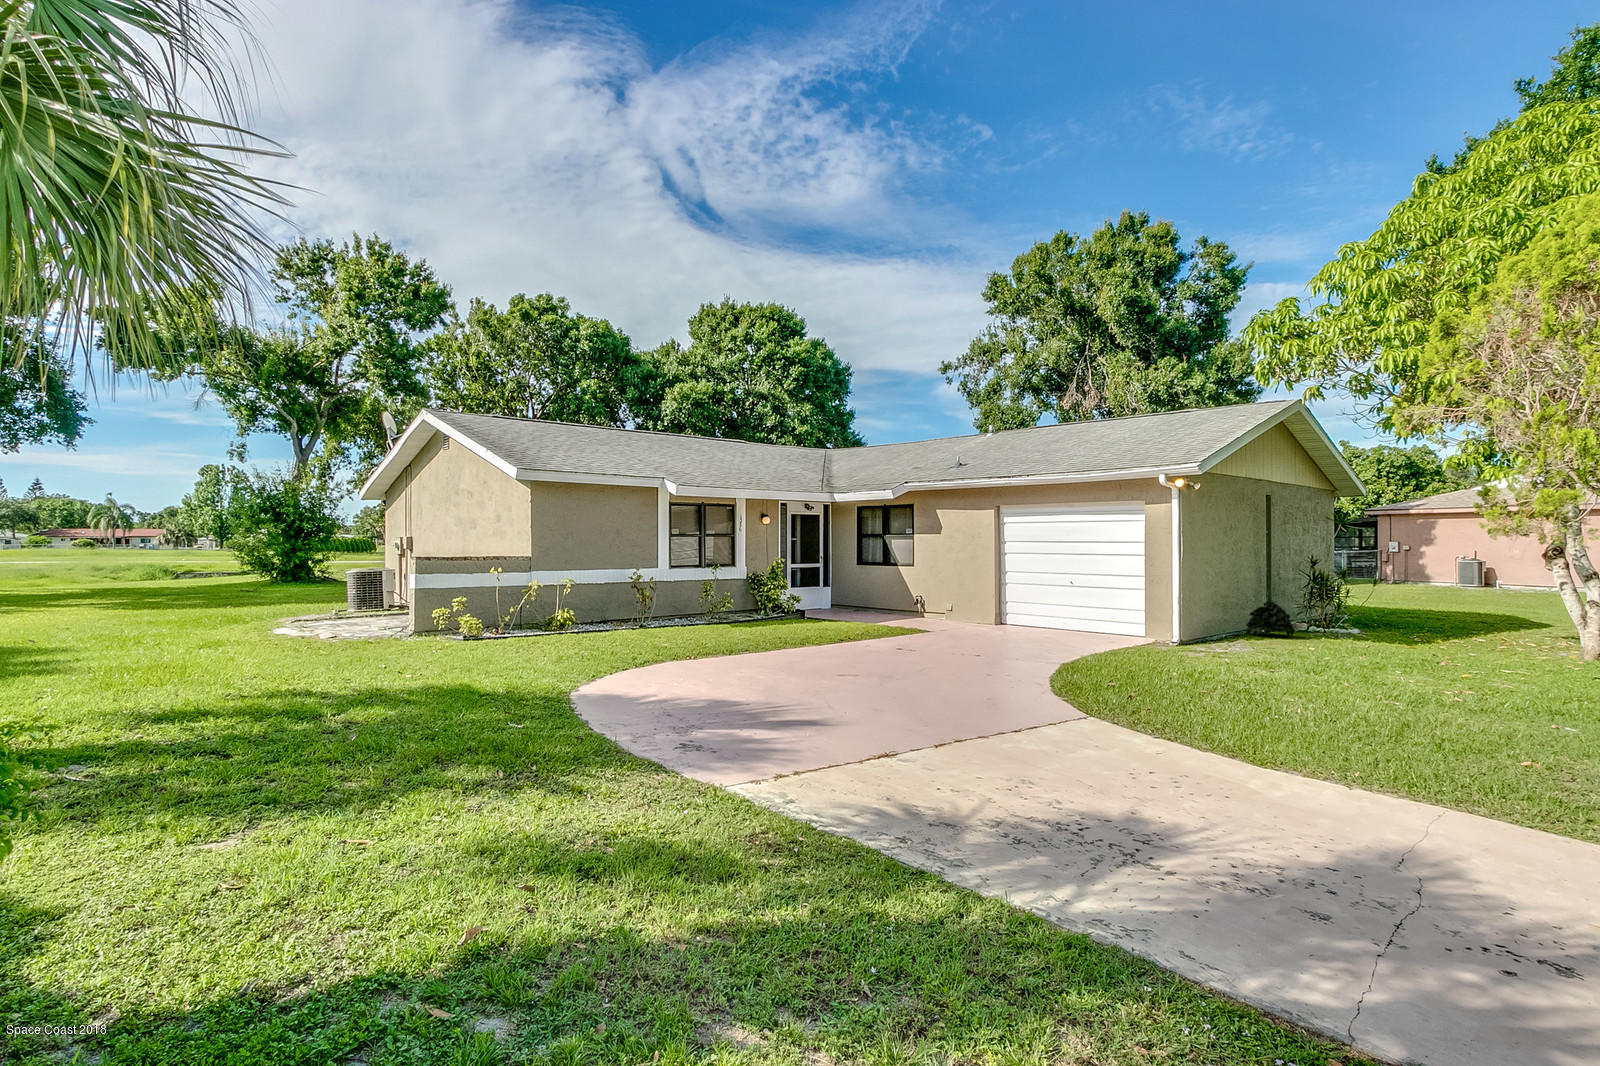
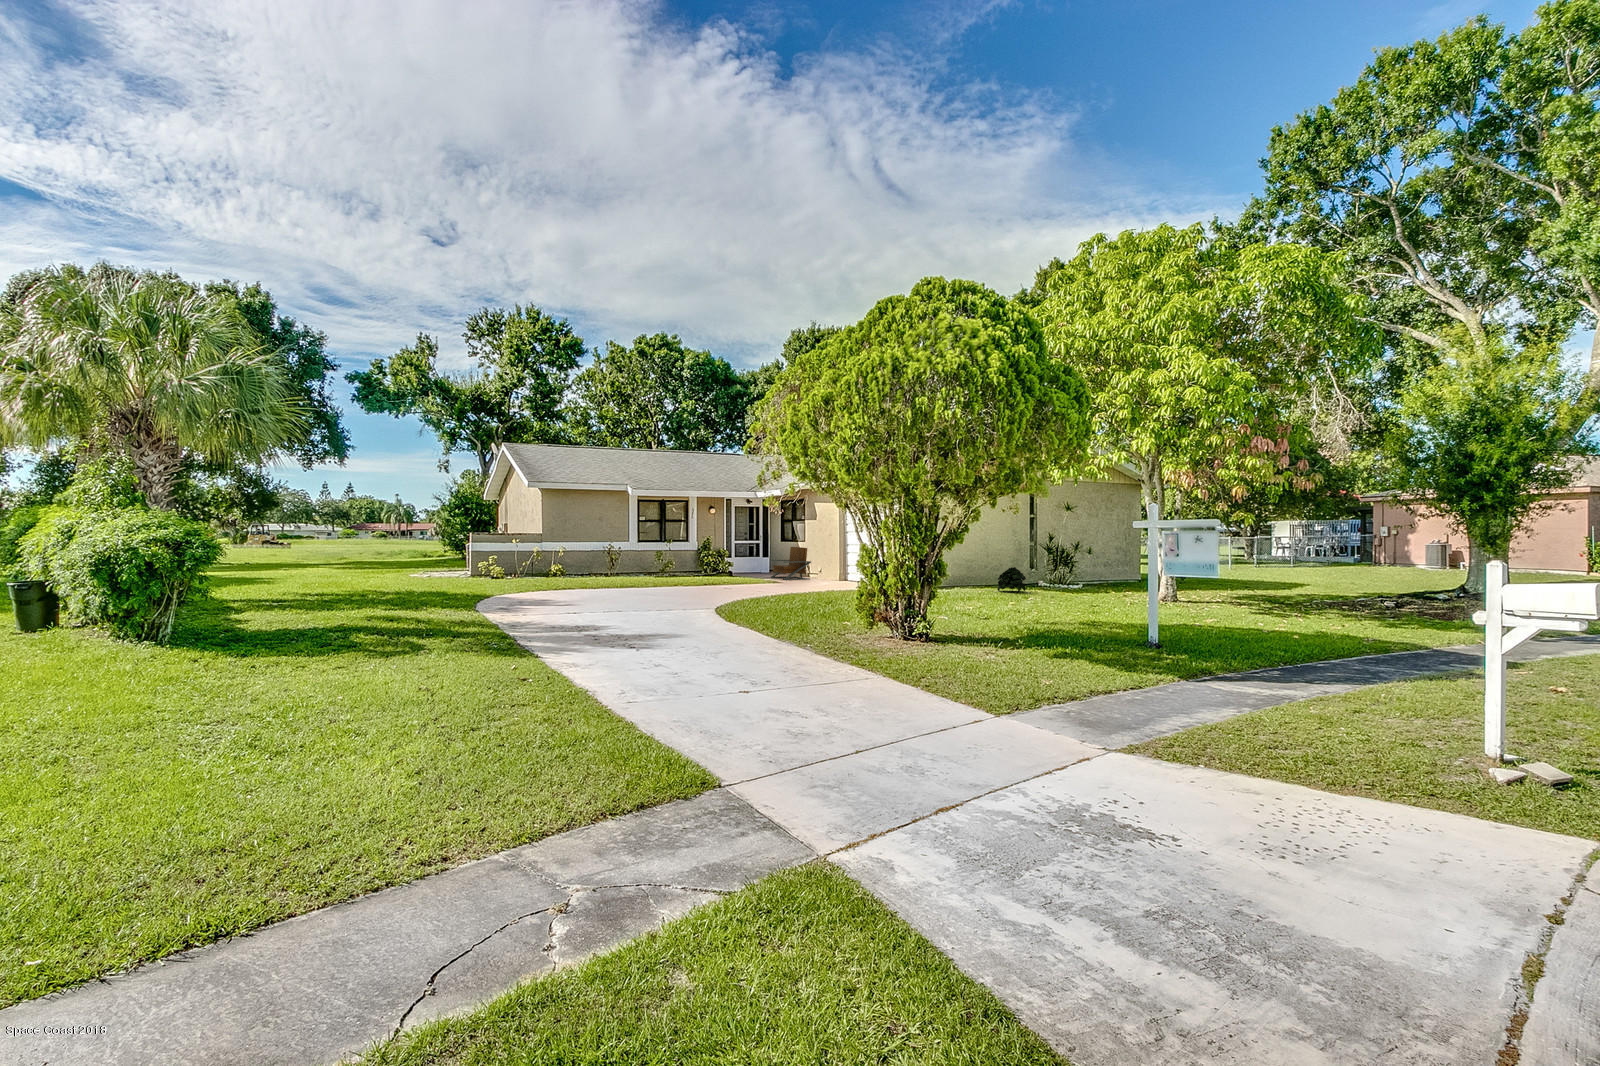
lounge chair: none [870,573,935,622] -> present [771,547,811,580]

